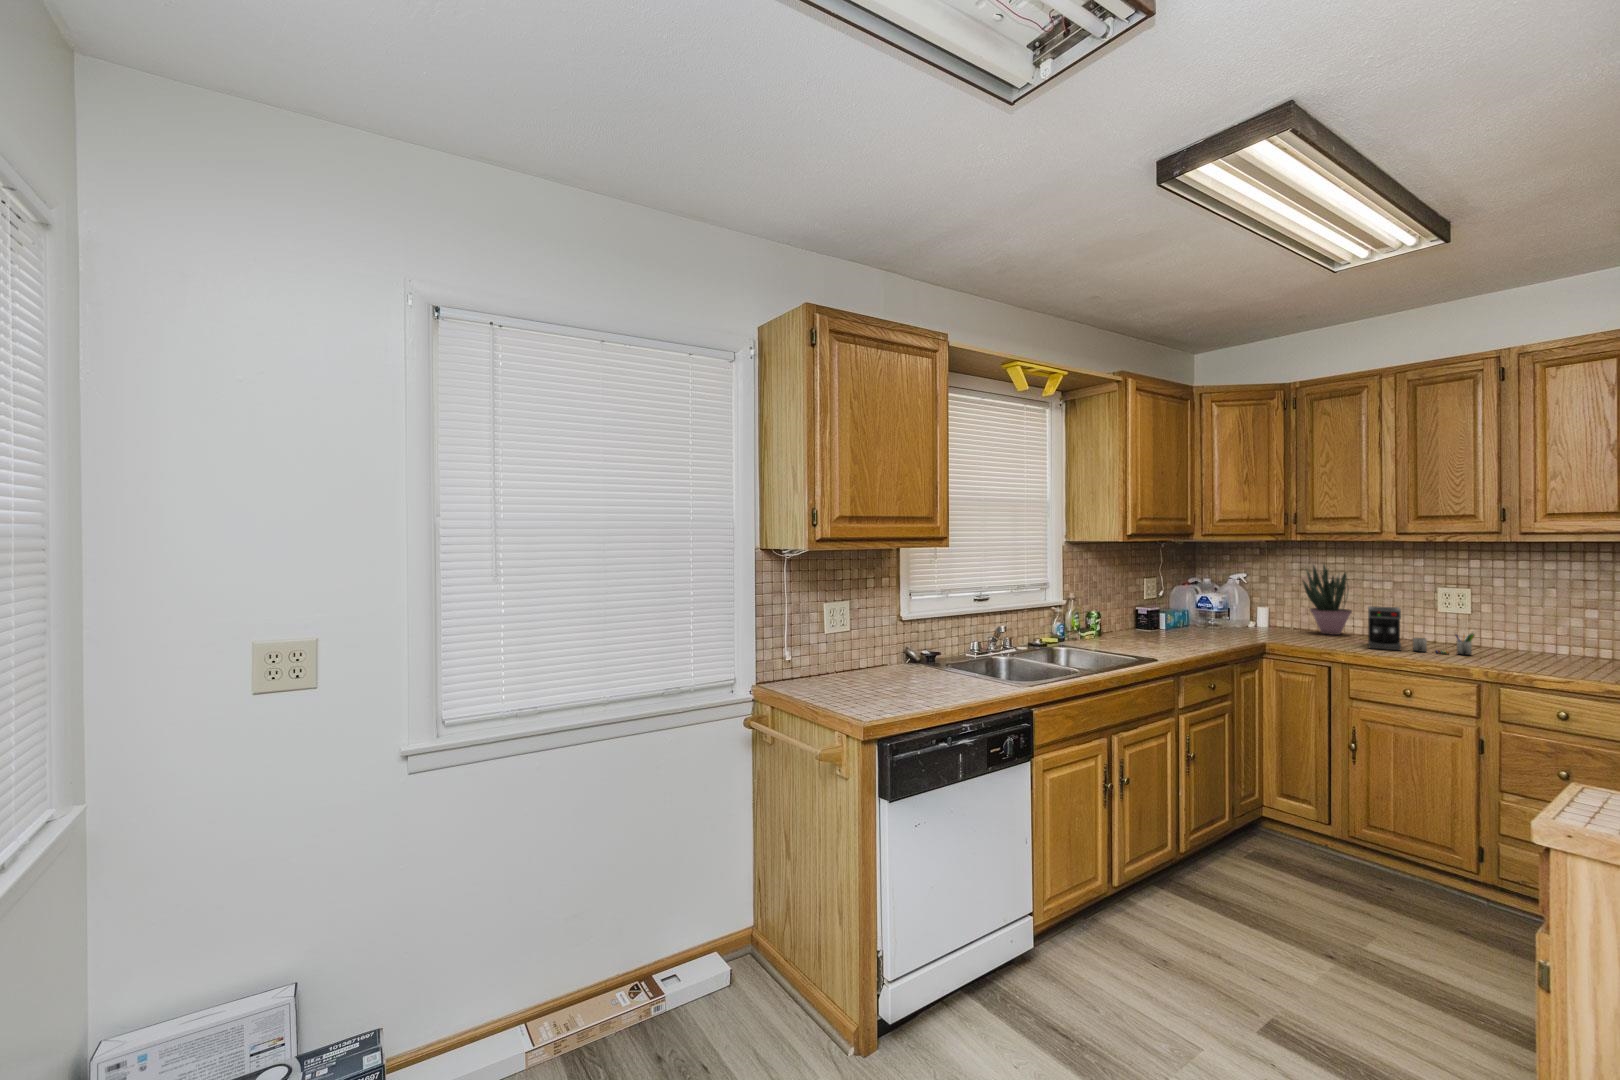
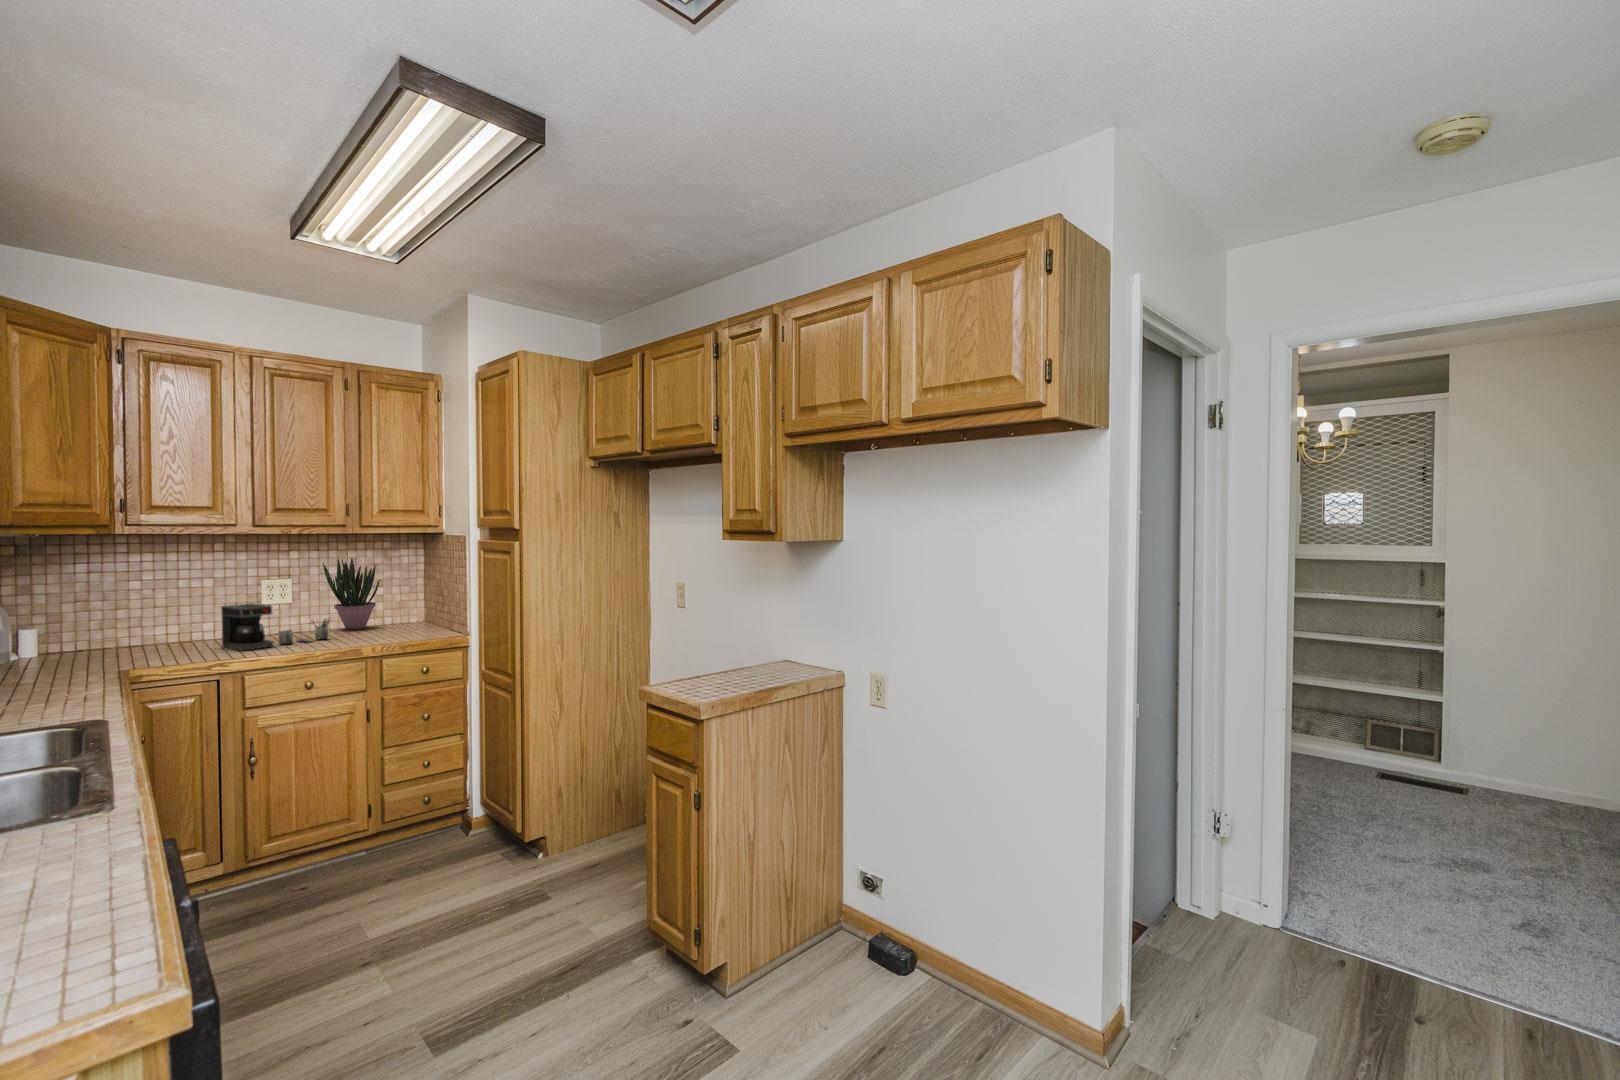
potted plant: present [1303,565,1352,635] -> present [323,558,380,630]

